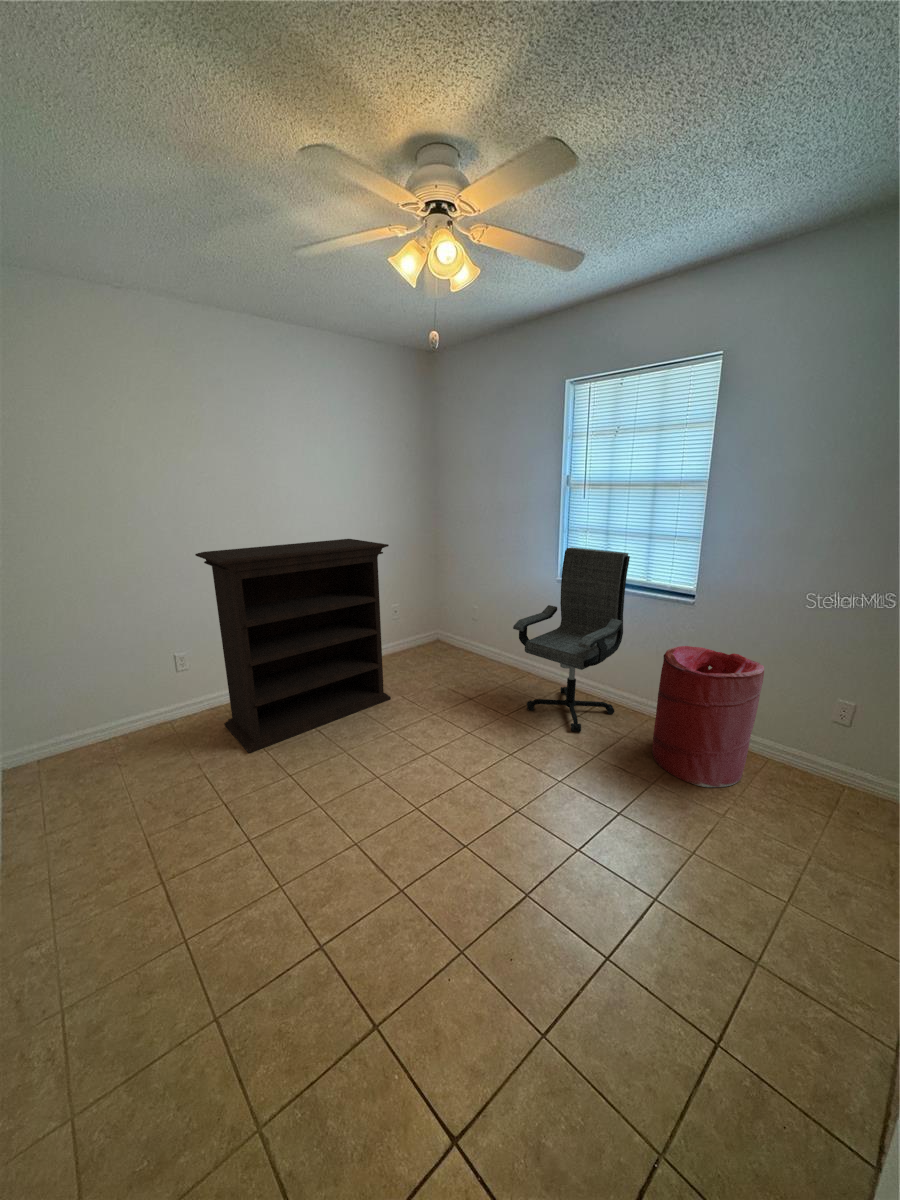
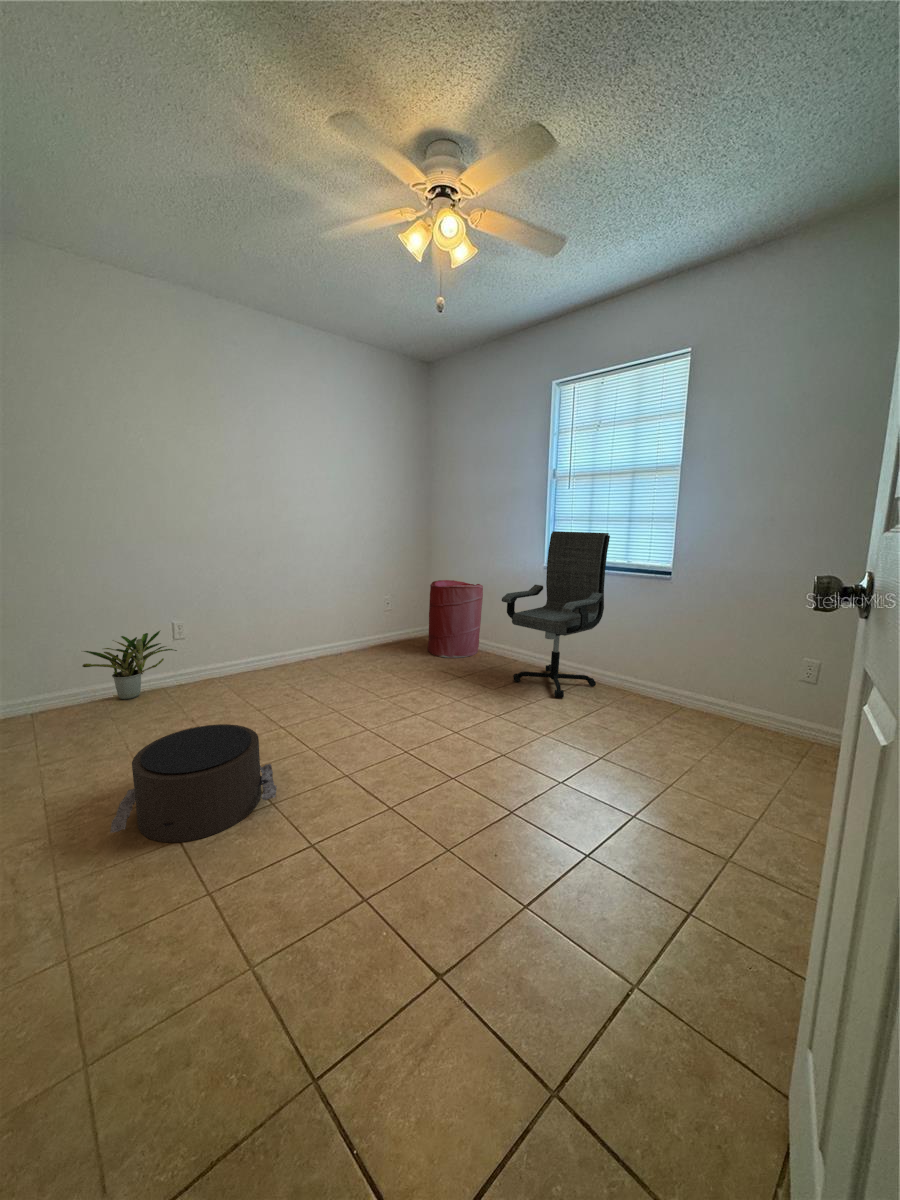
bookshelf: present [195,539,391,753] -> none [208,515,388,704]
laundry hamper: present [652,646,764,787] -> present [428,580,483,658]
potted plant: none [72,677,174,750] -> present [82,631,177,699]
pouf: none [113,807,284,954] -> present [110,724,277,842]

